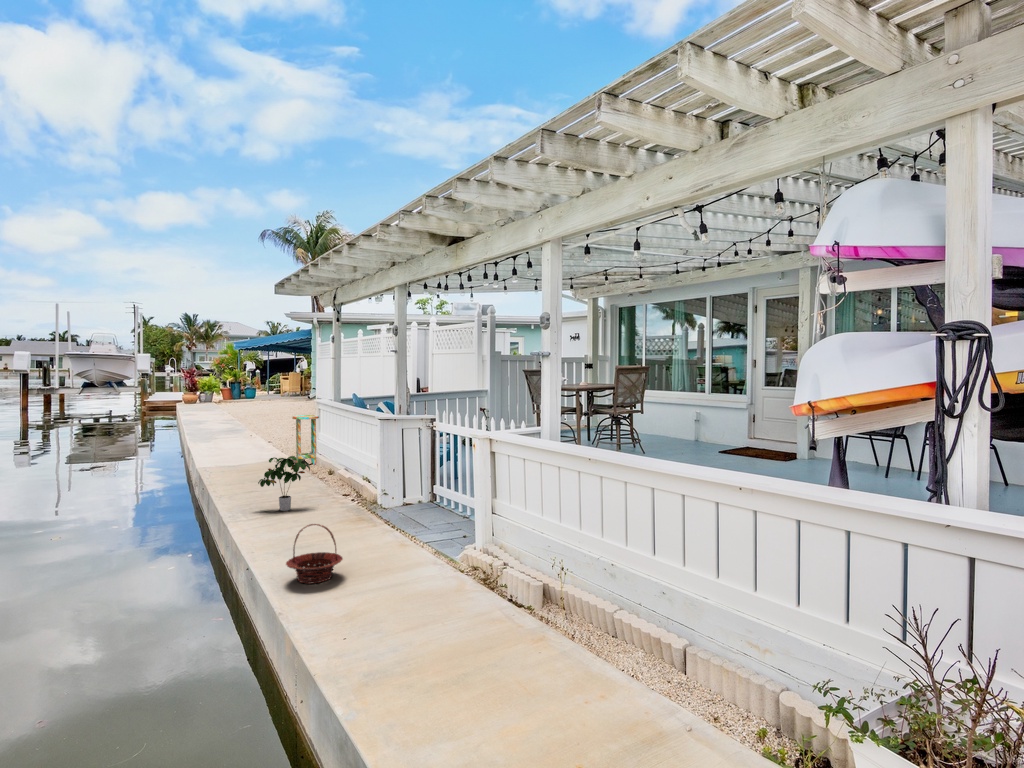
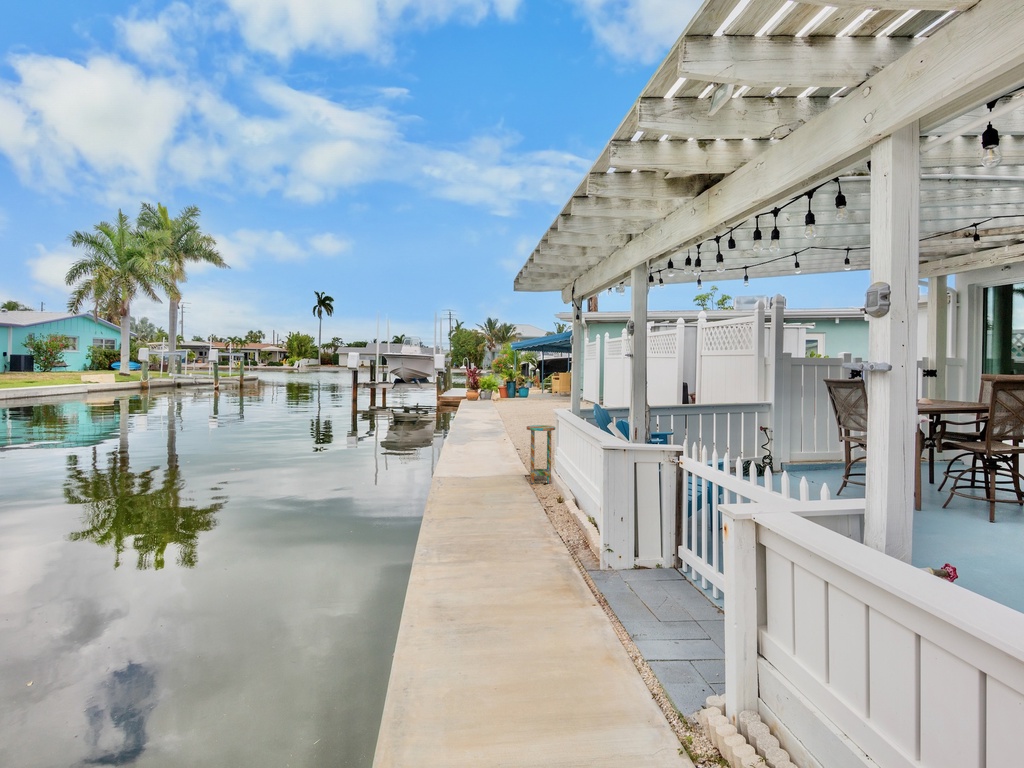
potted plant: present [258,456,310,511] -> none [458,484,518,552]
basket: present [286,524,343,584] -> none [419,621,504,720]

